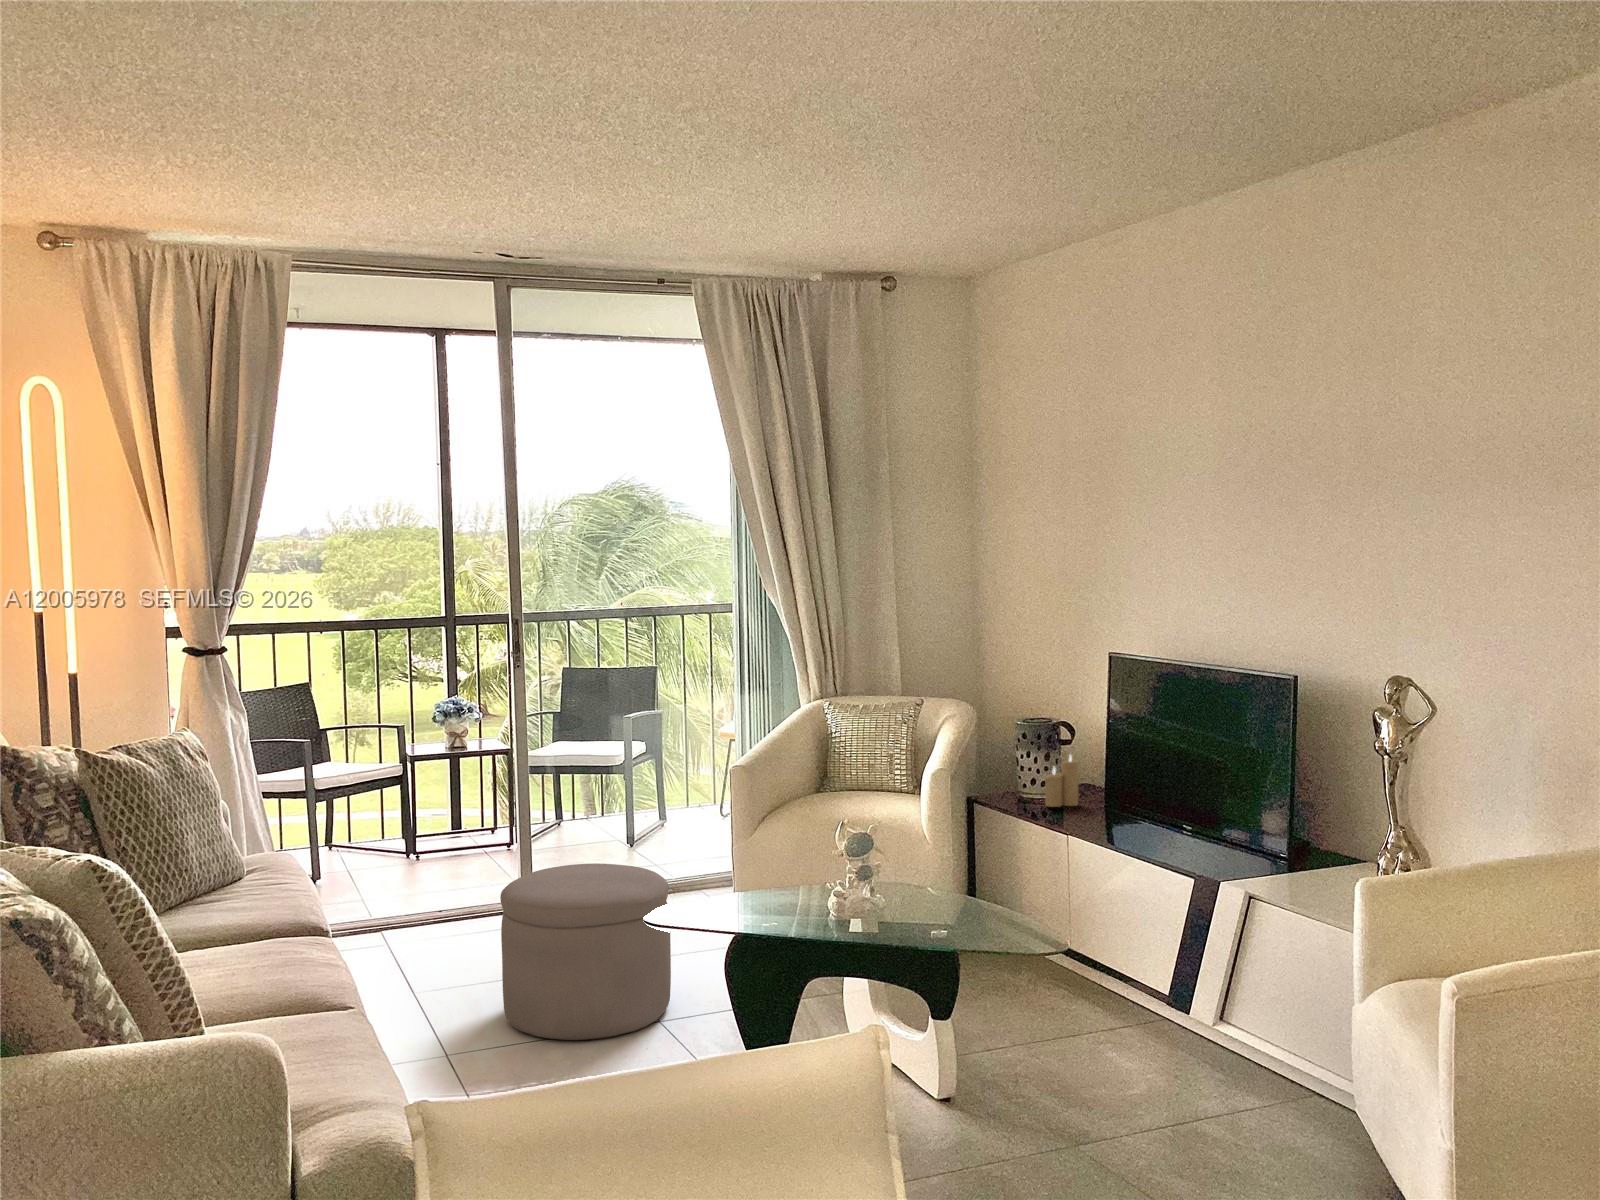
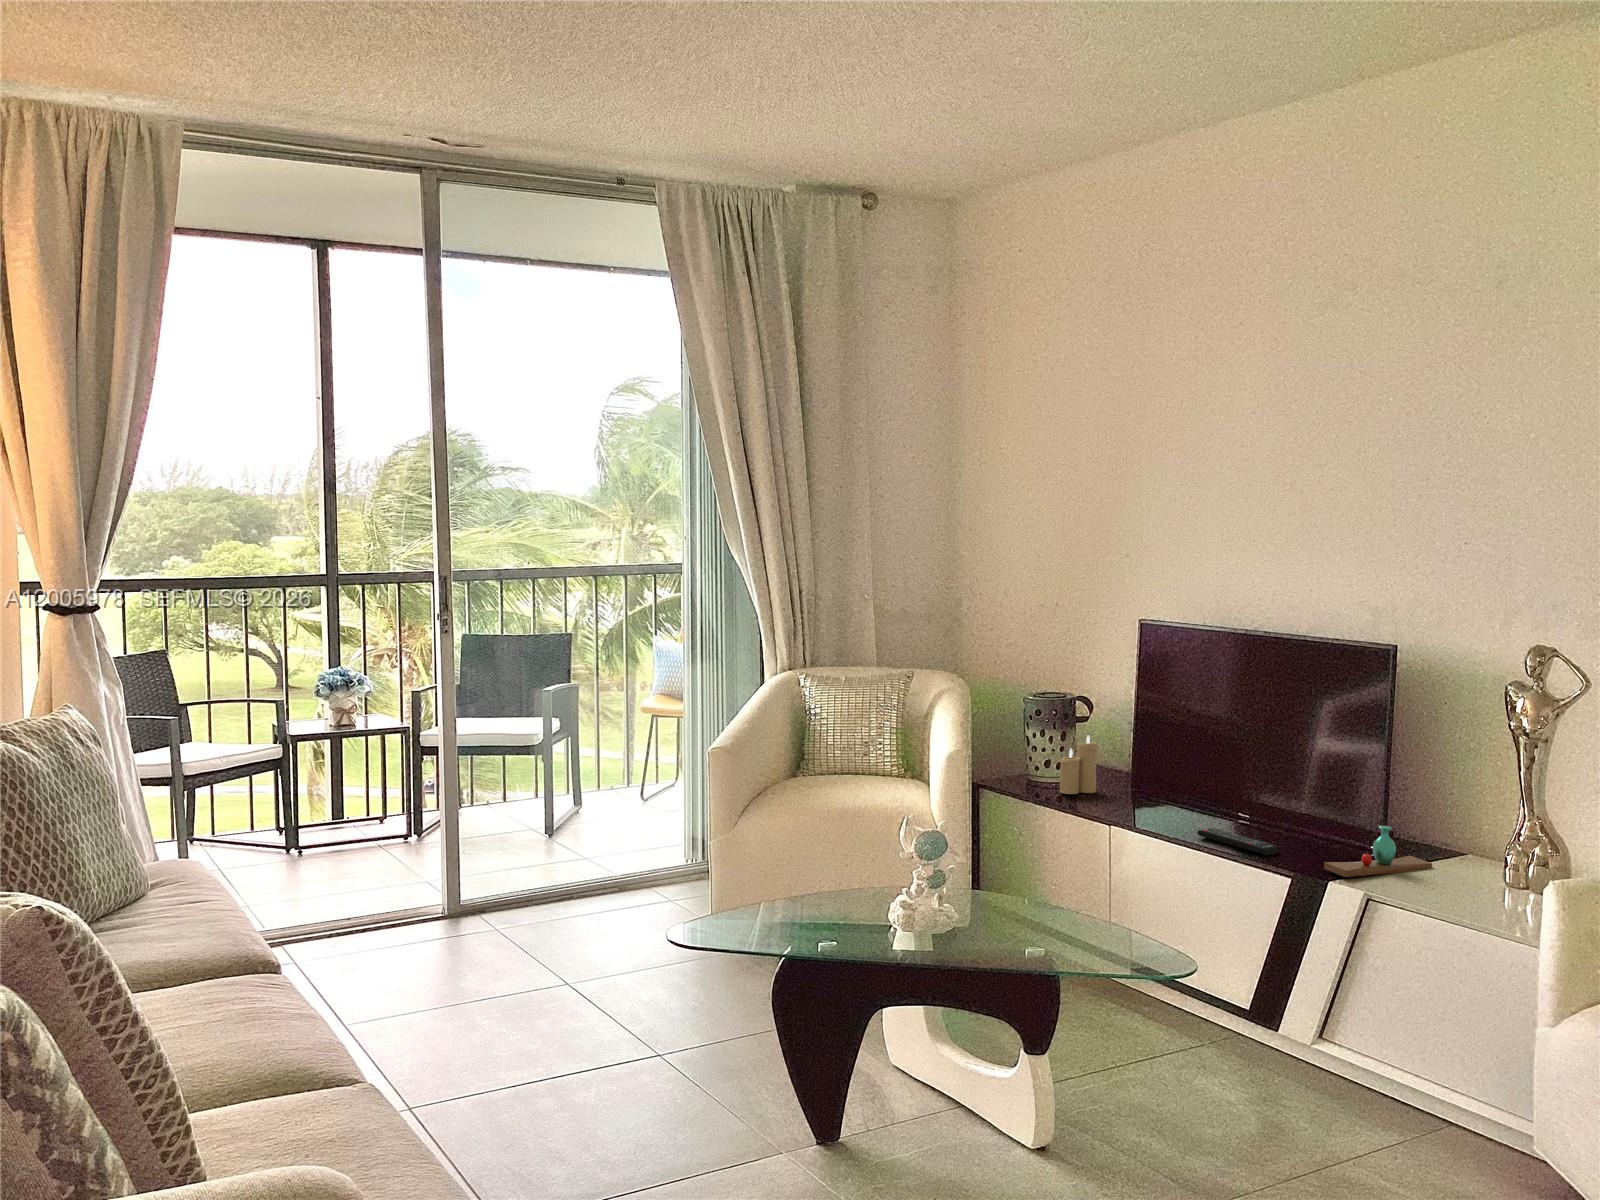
vase: none [1234,832,1333,877] -> present [1324,826,1432,877]
remote control: none [1141,835,1205,859] -> present [1197,828,1278,856]
ottoman: present [500,863,671,1040] -> none [462,866,665,1083]

